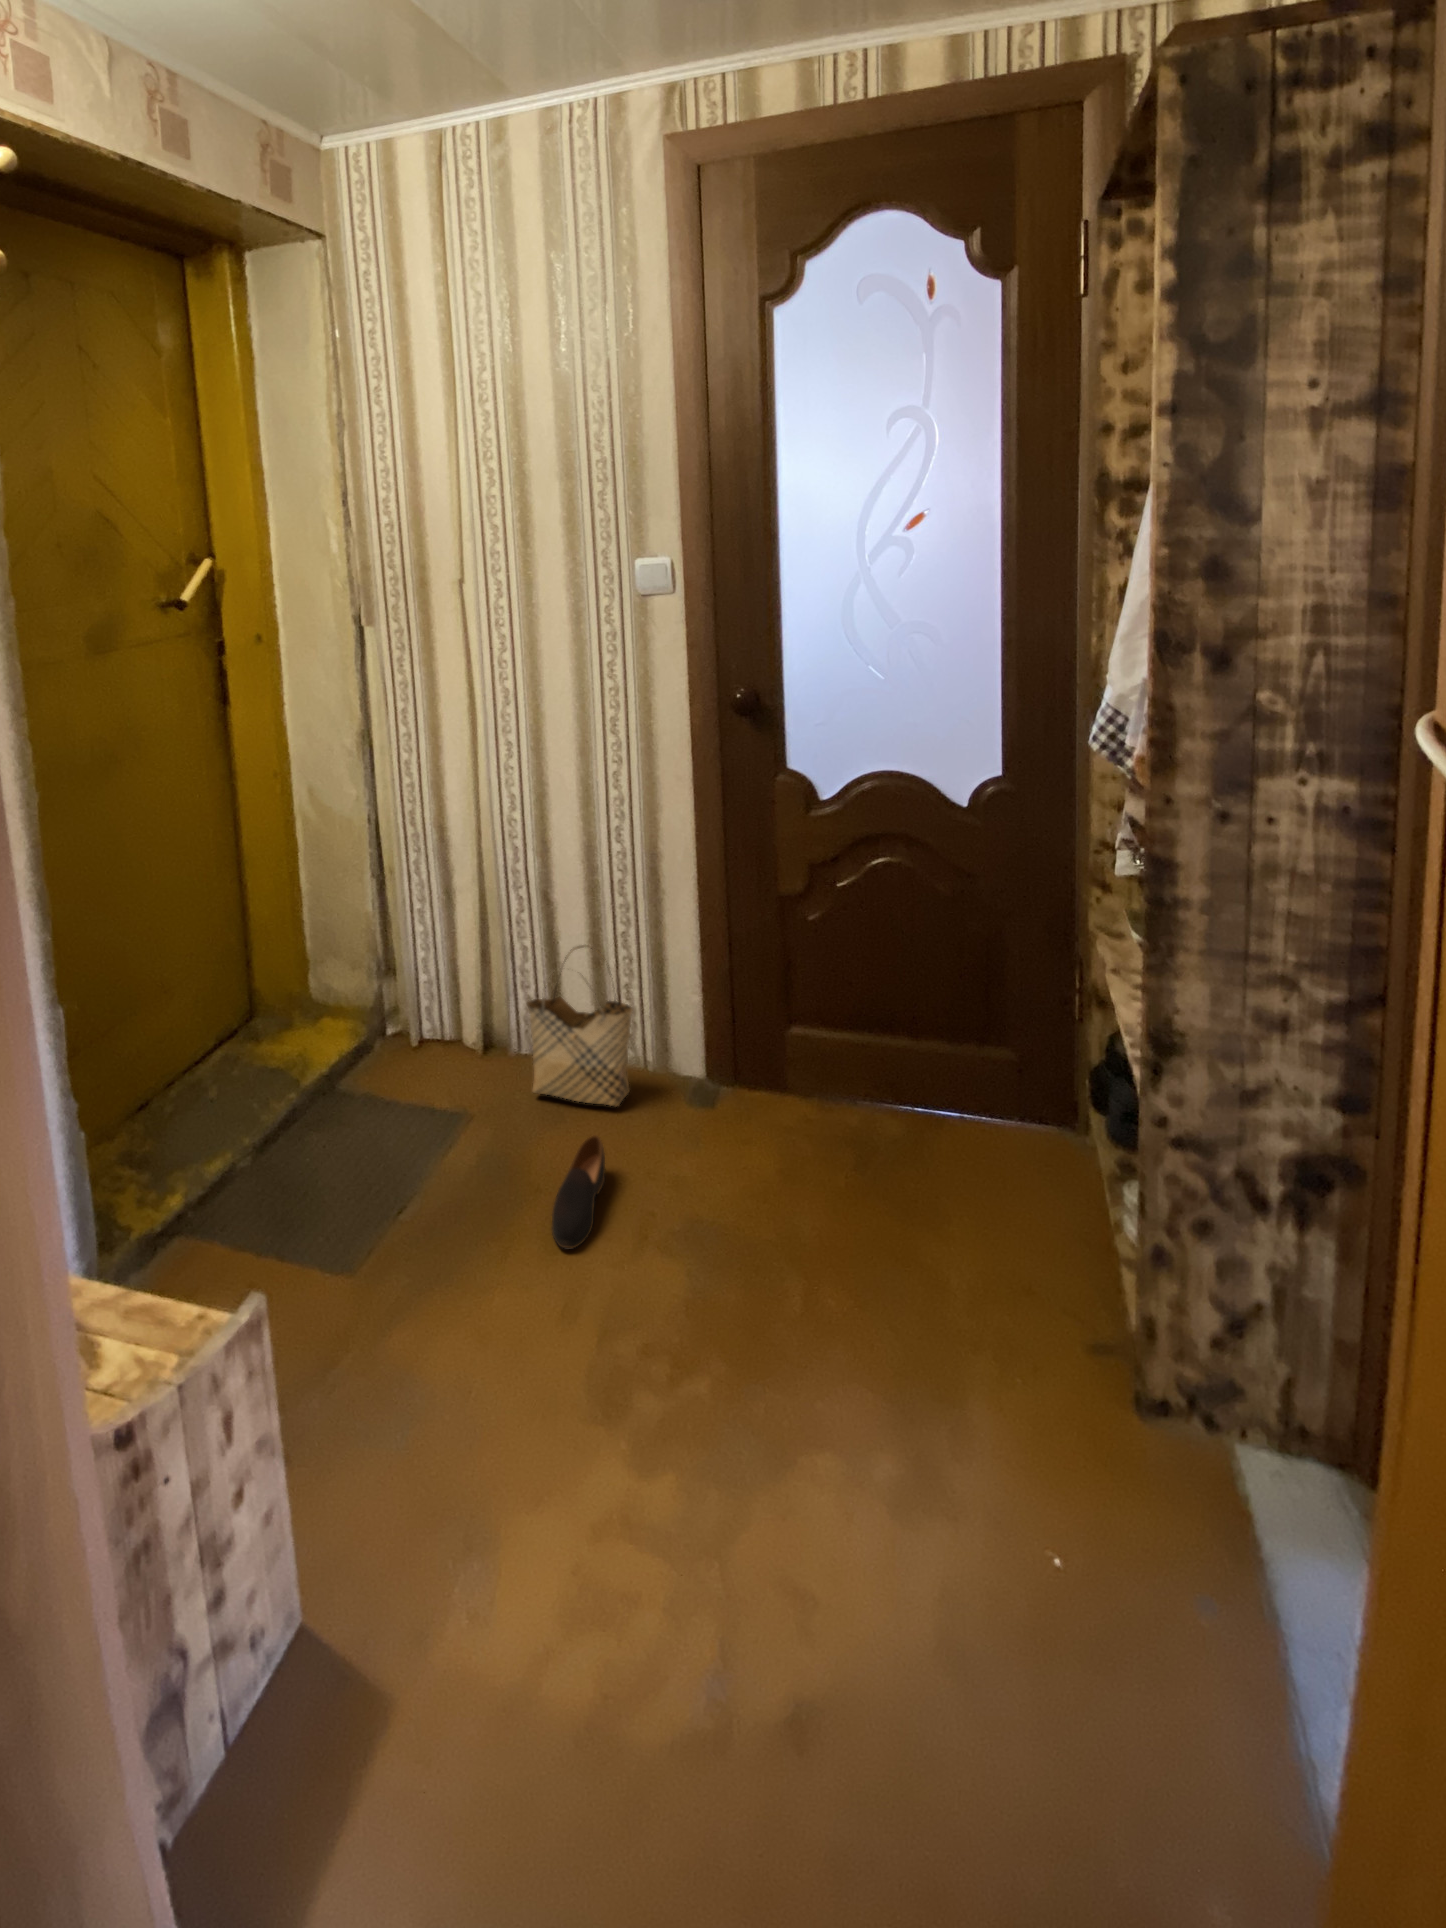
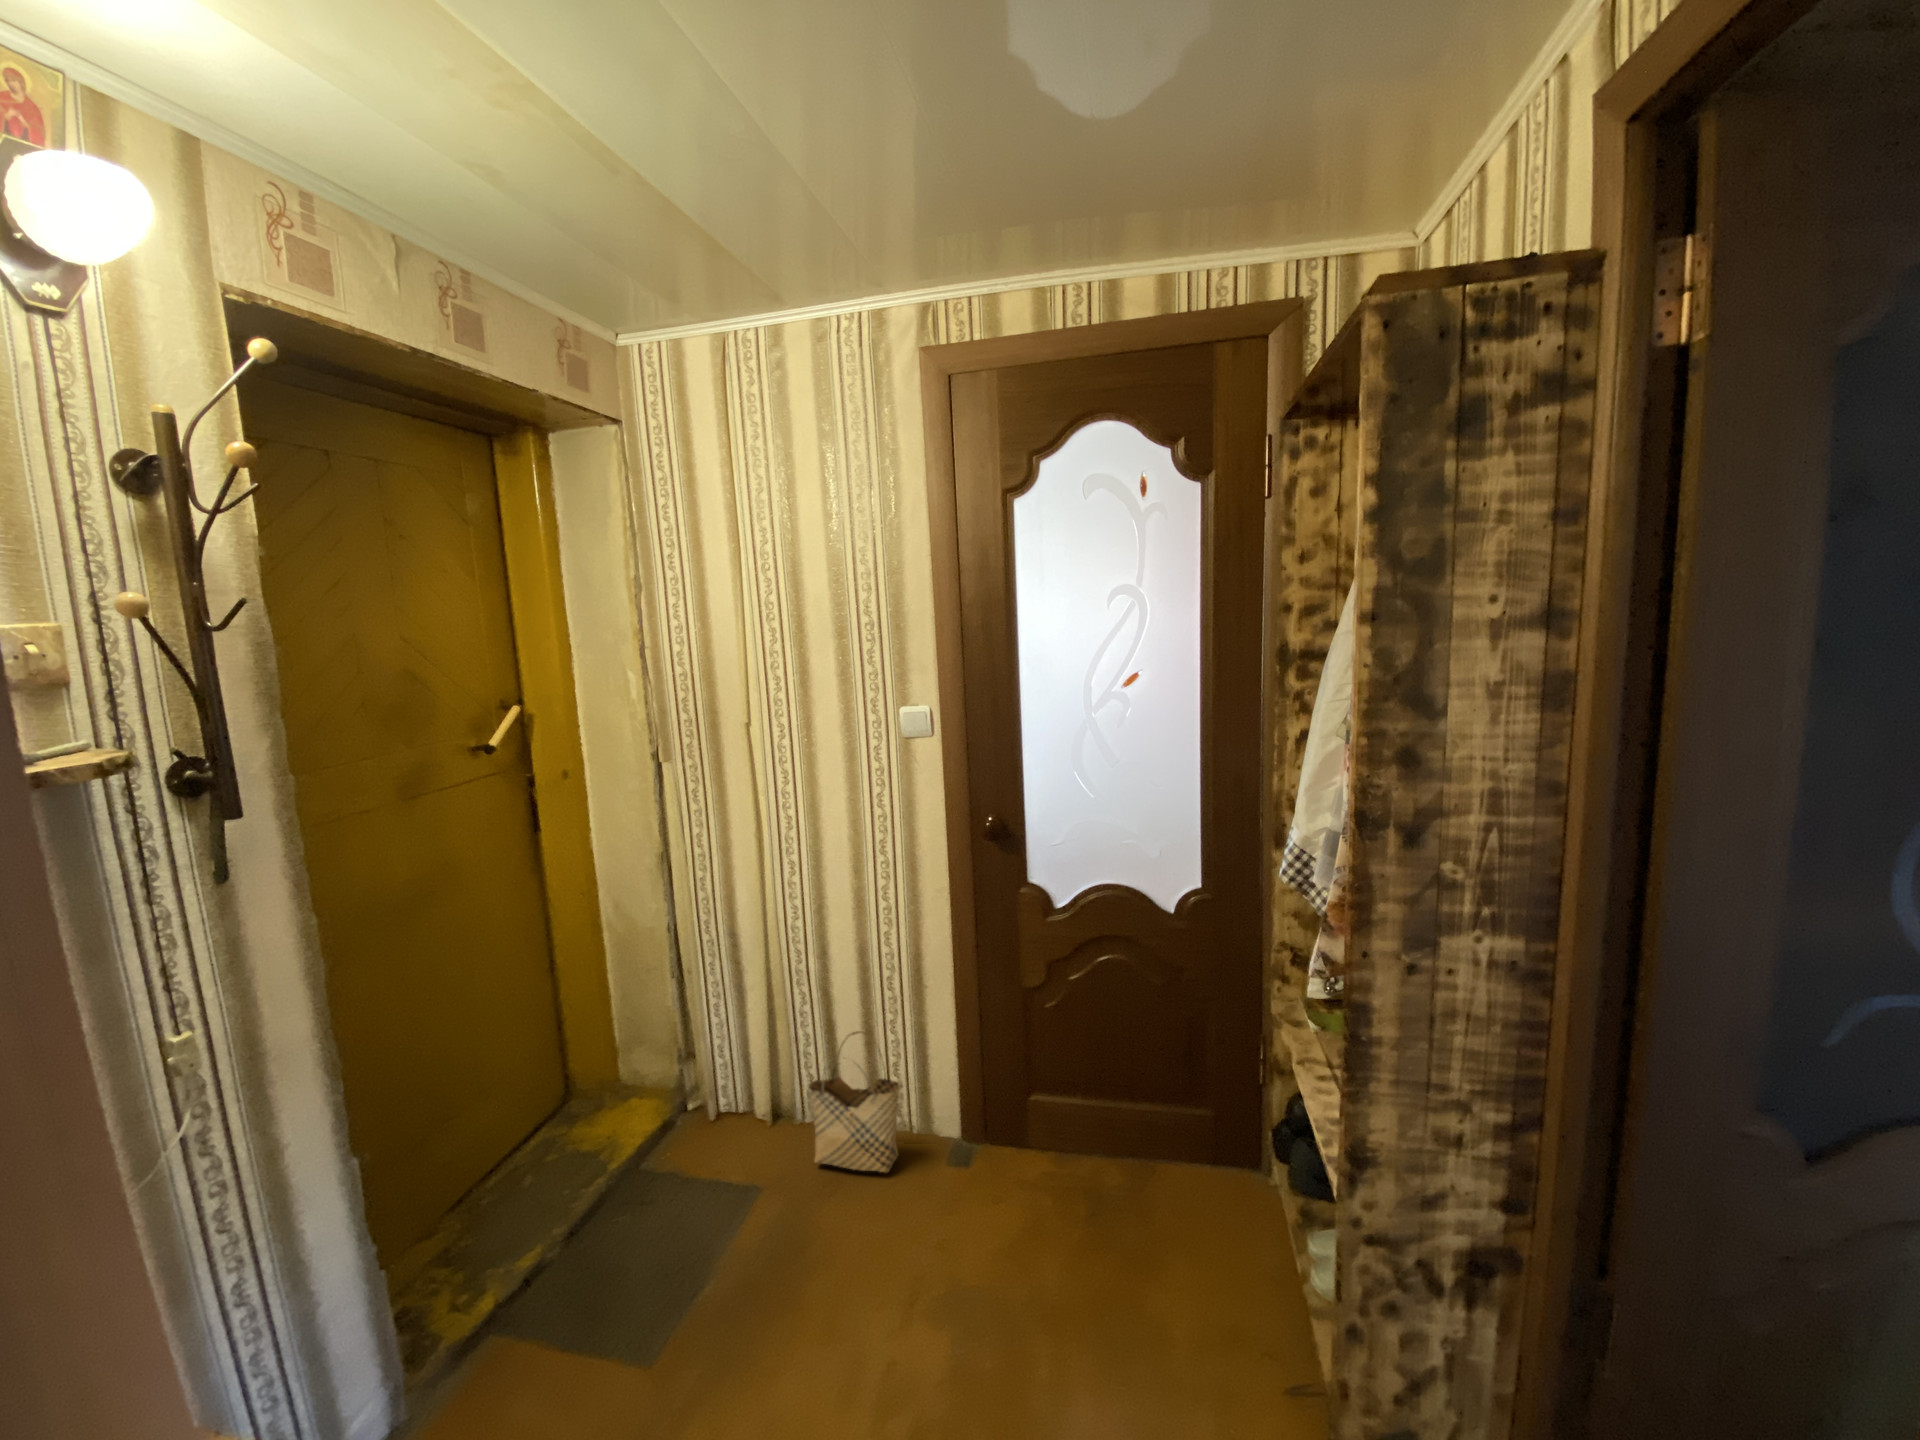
shoe: present [552,1135,605,1248] -> none [829,1211,877,1329]

